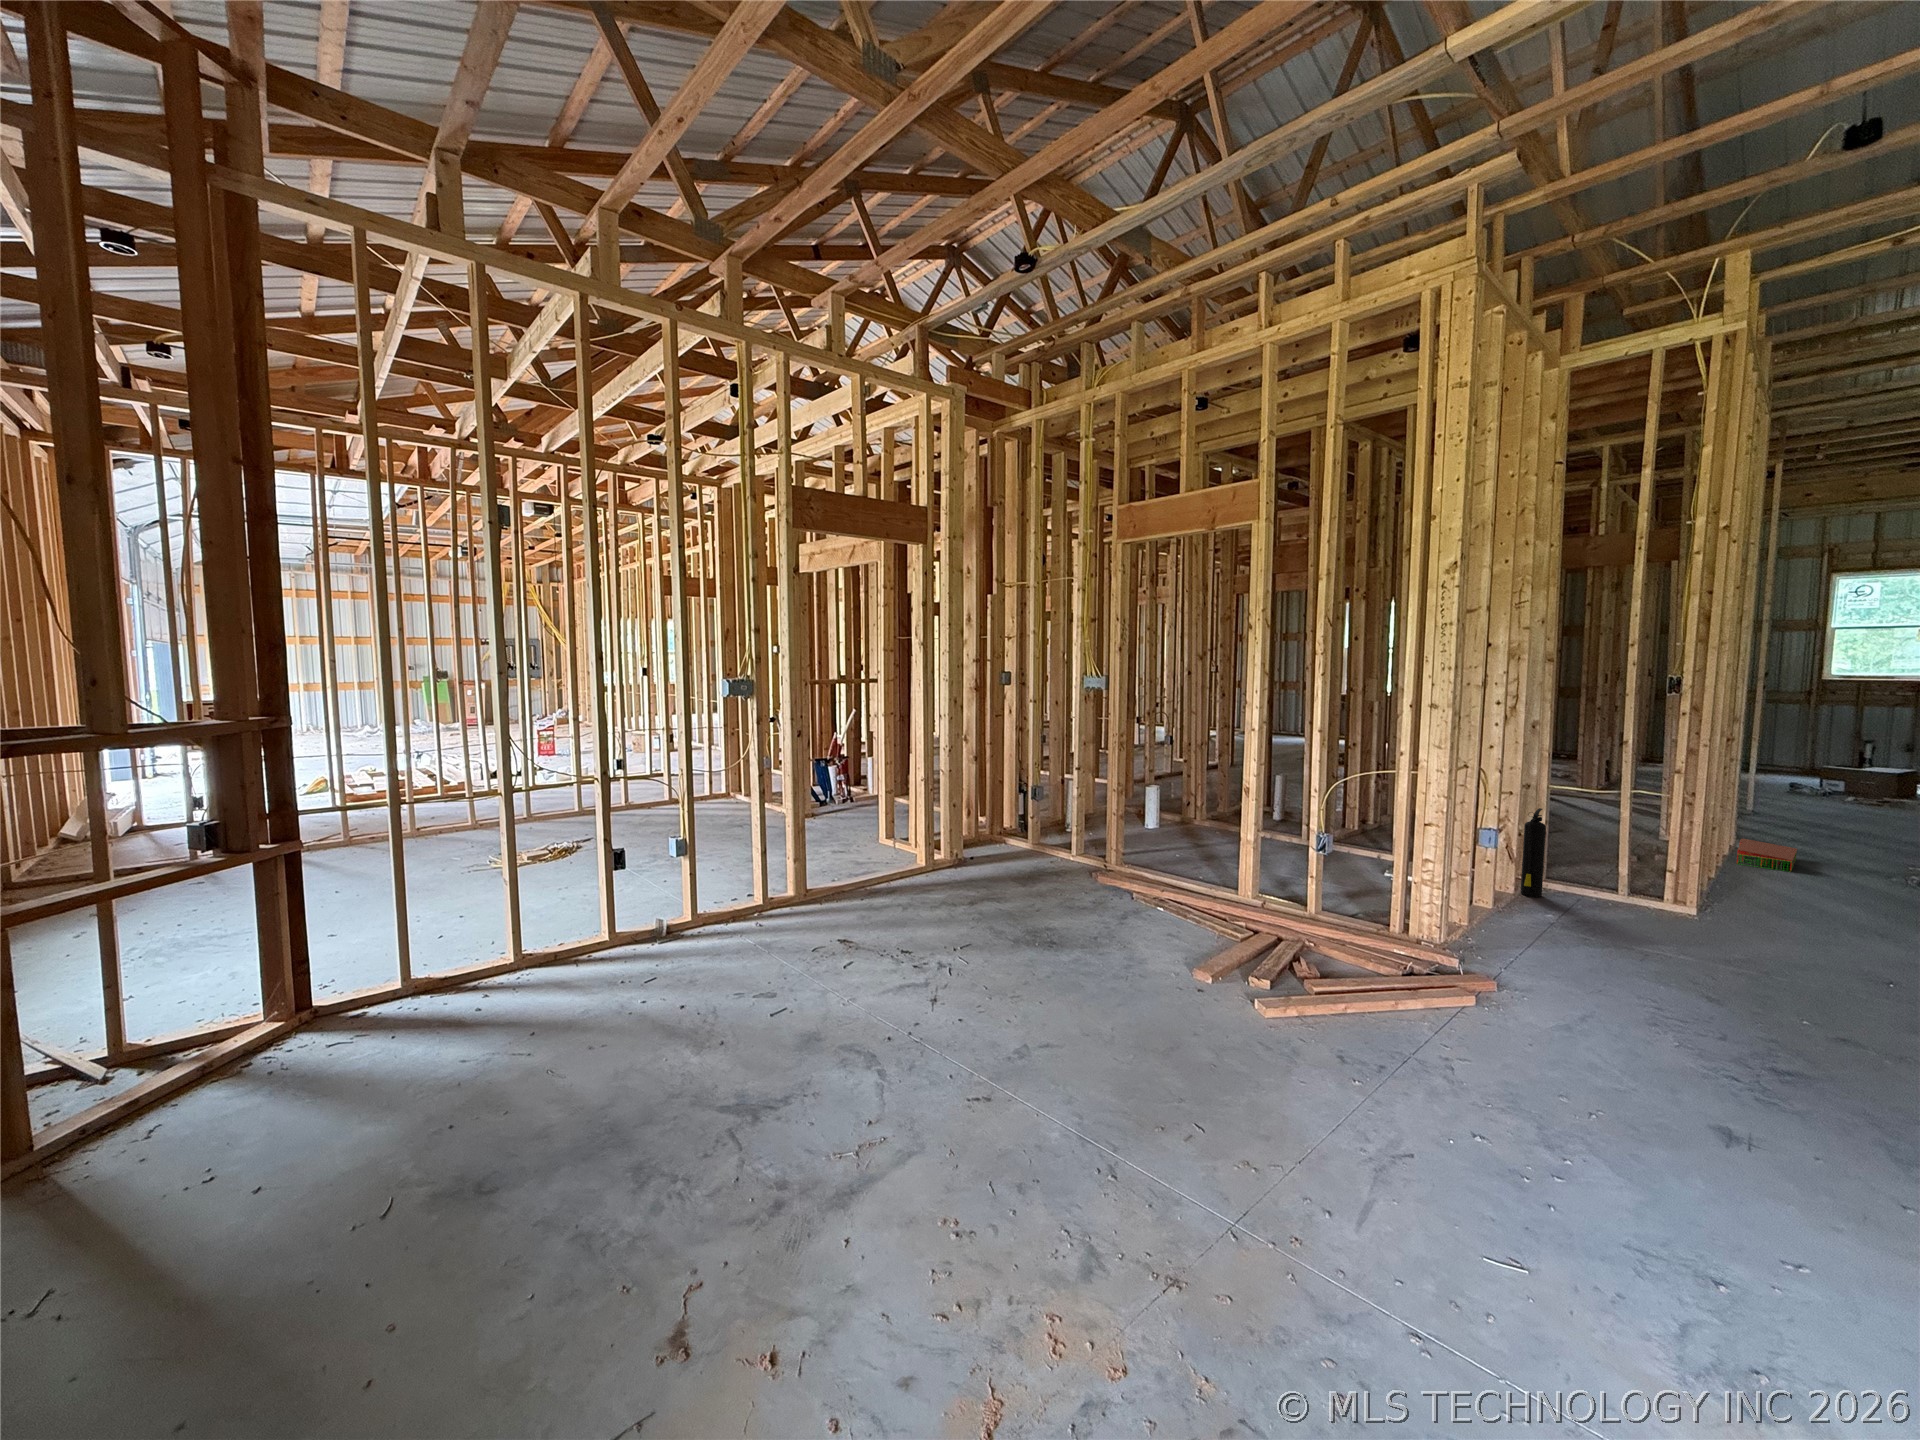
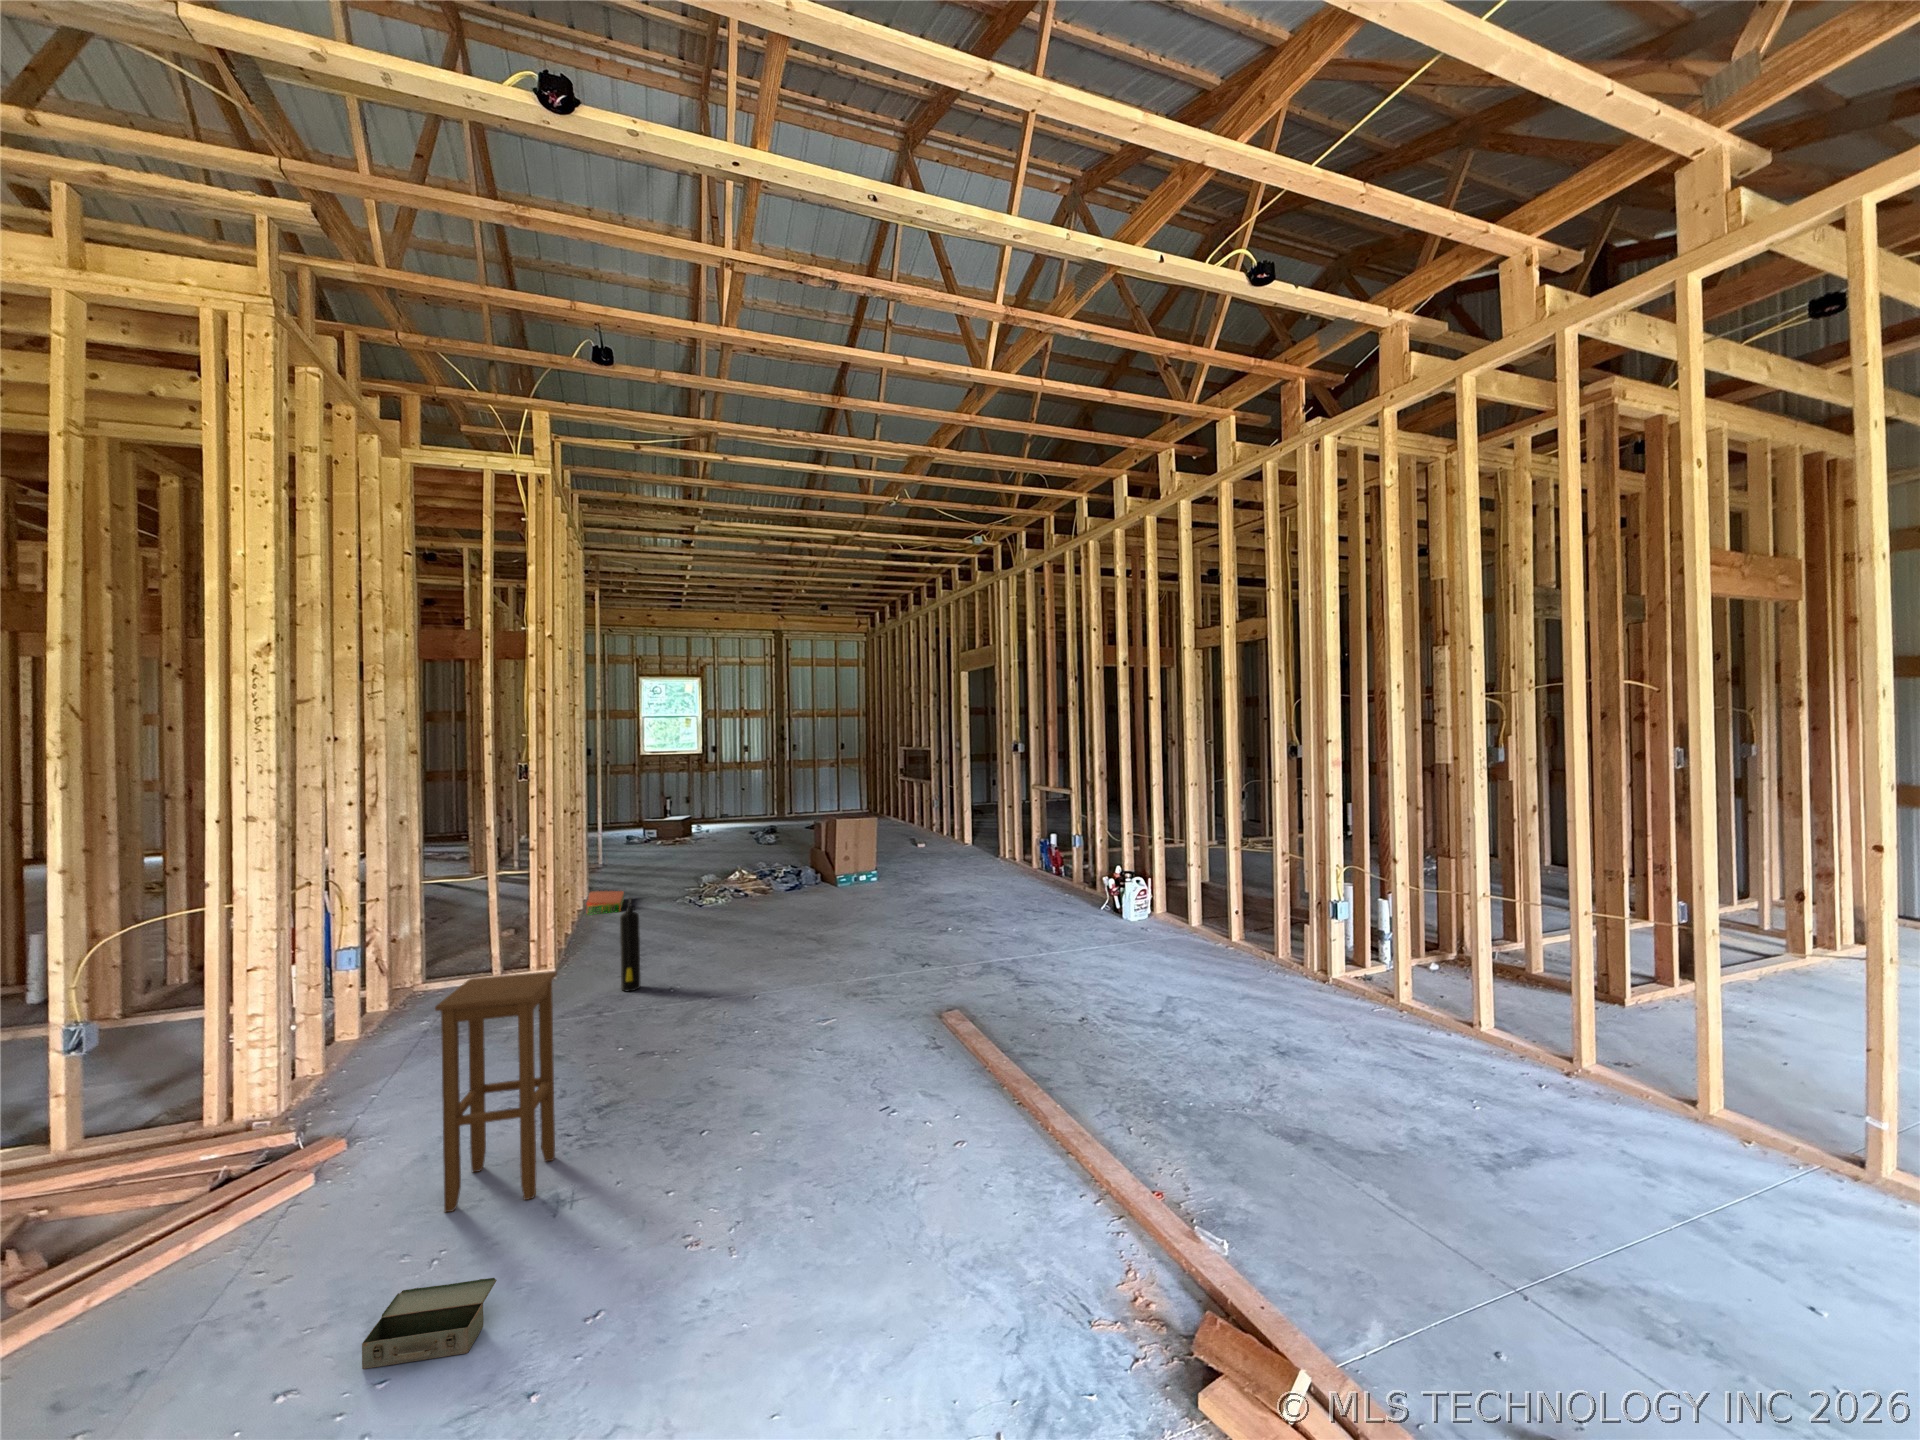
fire extinguisher: present [1521,808,1546,897] -> present [620,897,640,991]
stool: none [1600,882,1749,1124] -> present [435,971,557,1212]
toolbox: none [1543,1124,1674,1214] -> present [362,1278,497,1369]

